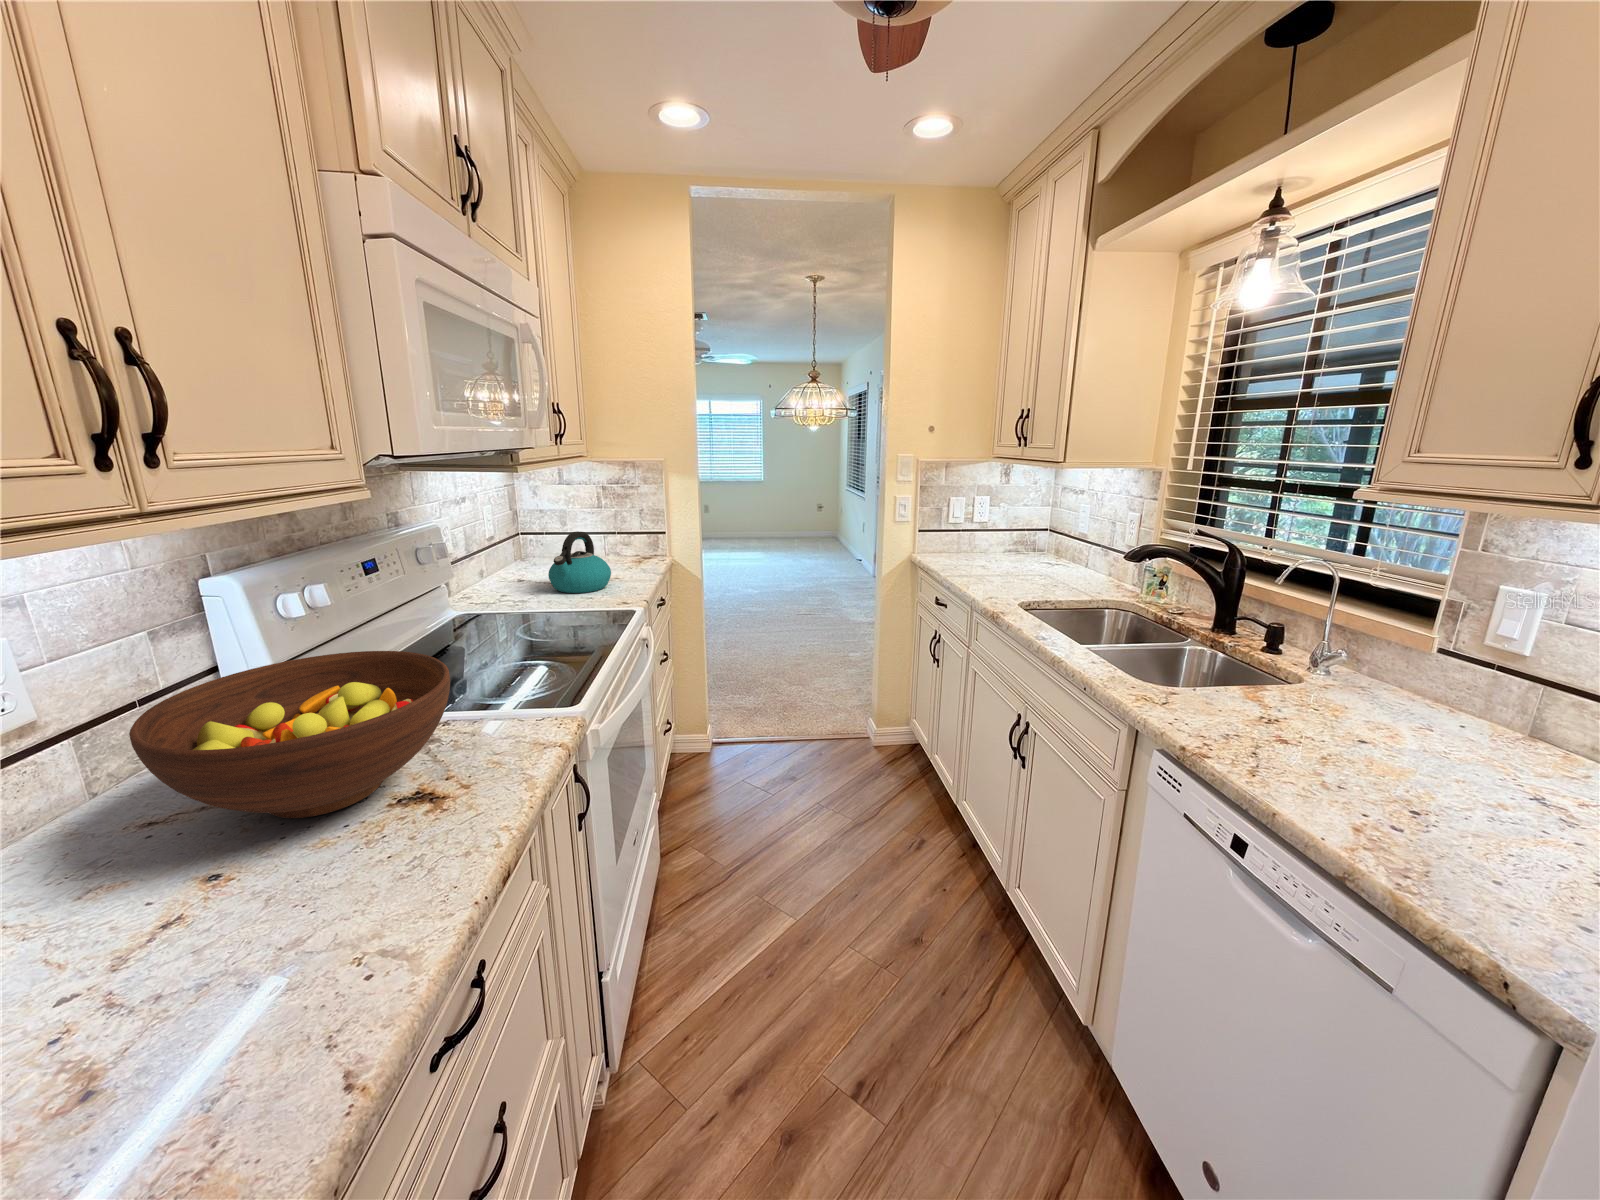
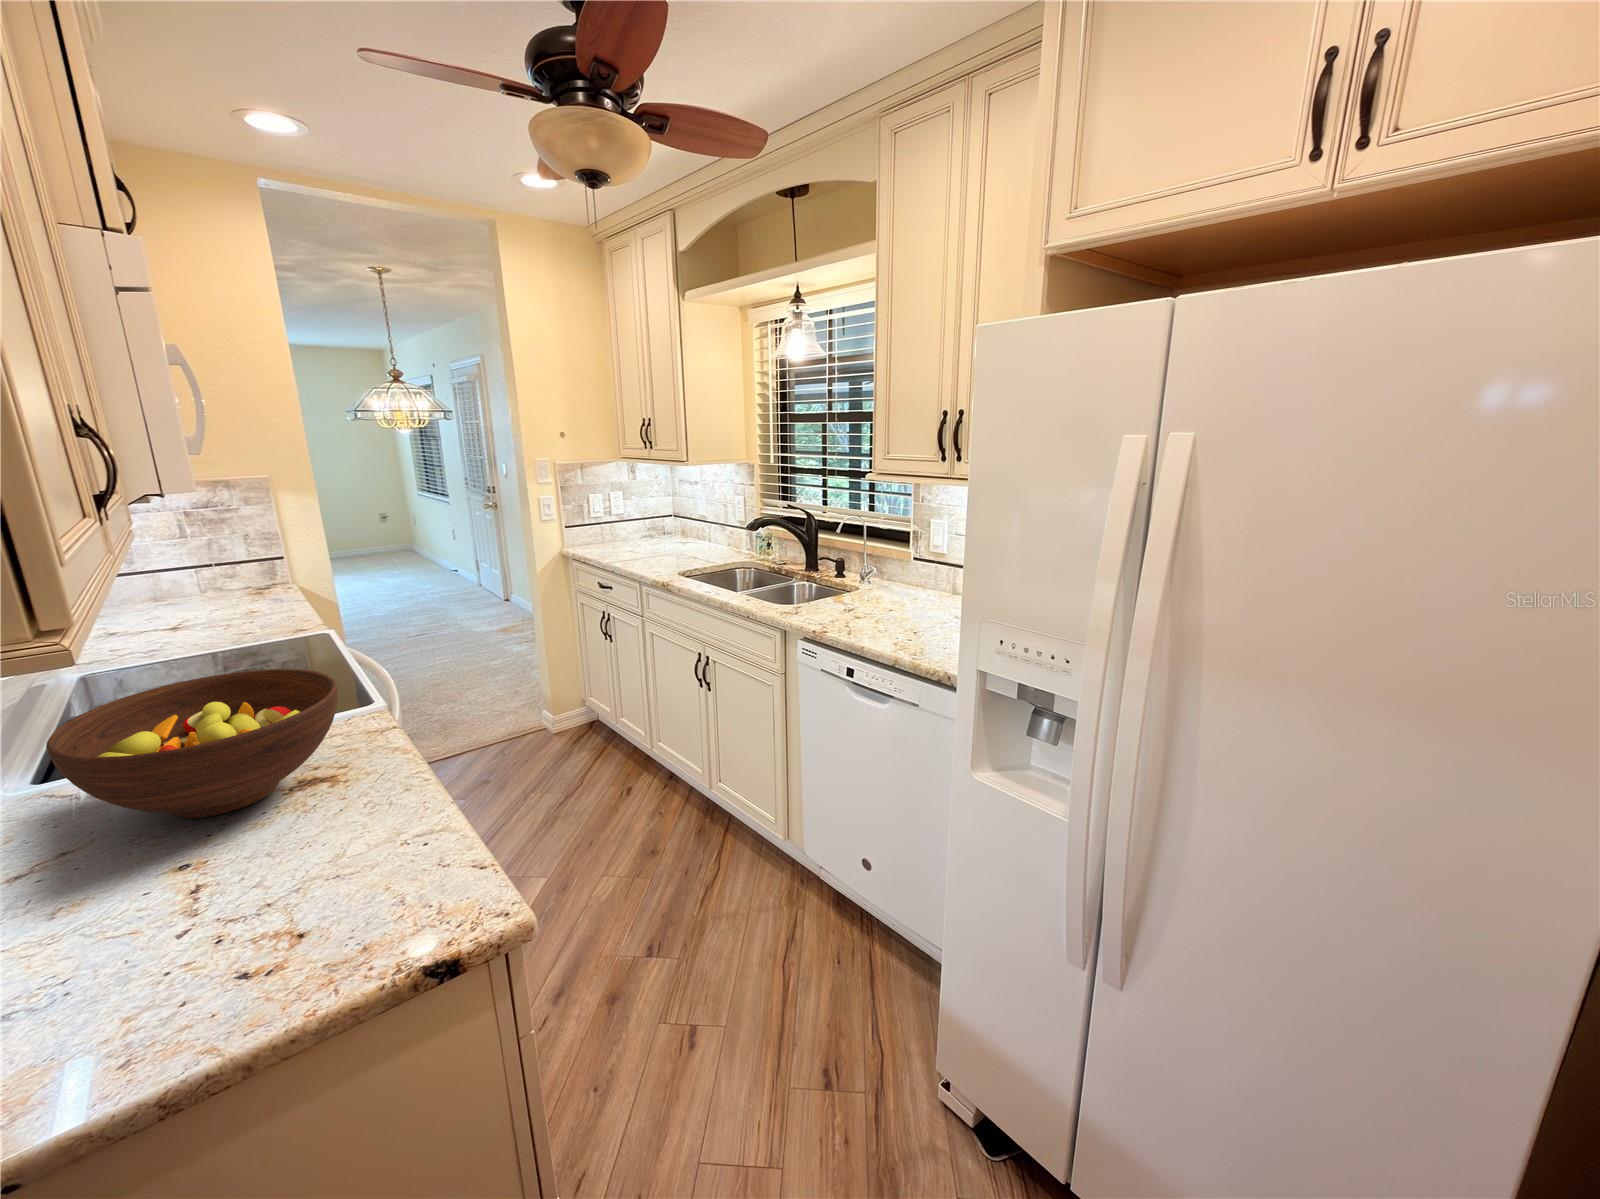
kettle: present [548,531,611,593] -> none [167,564,255,635]

